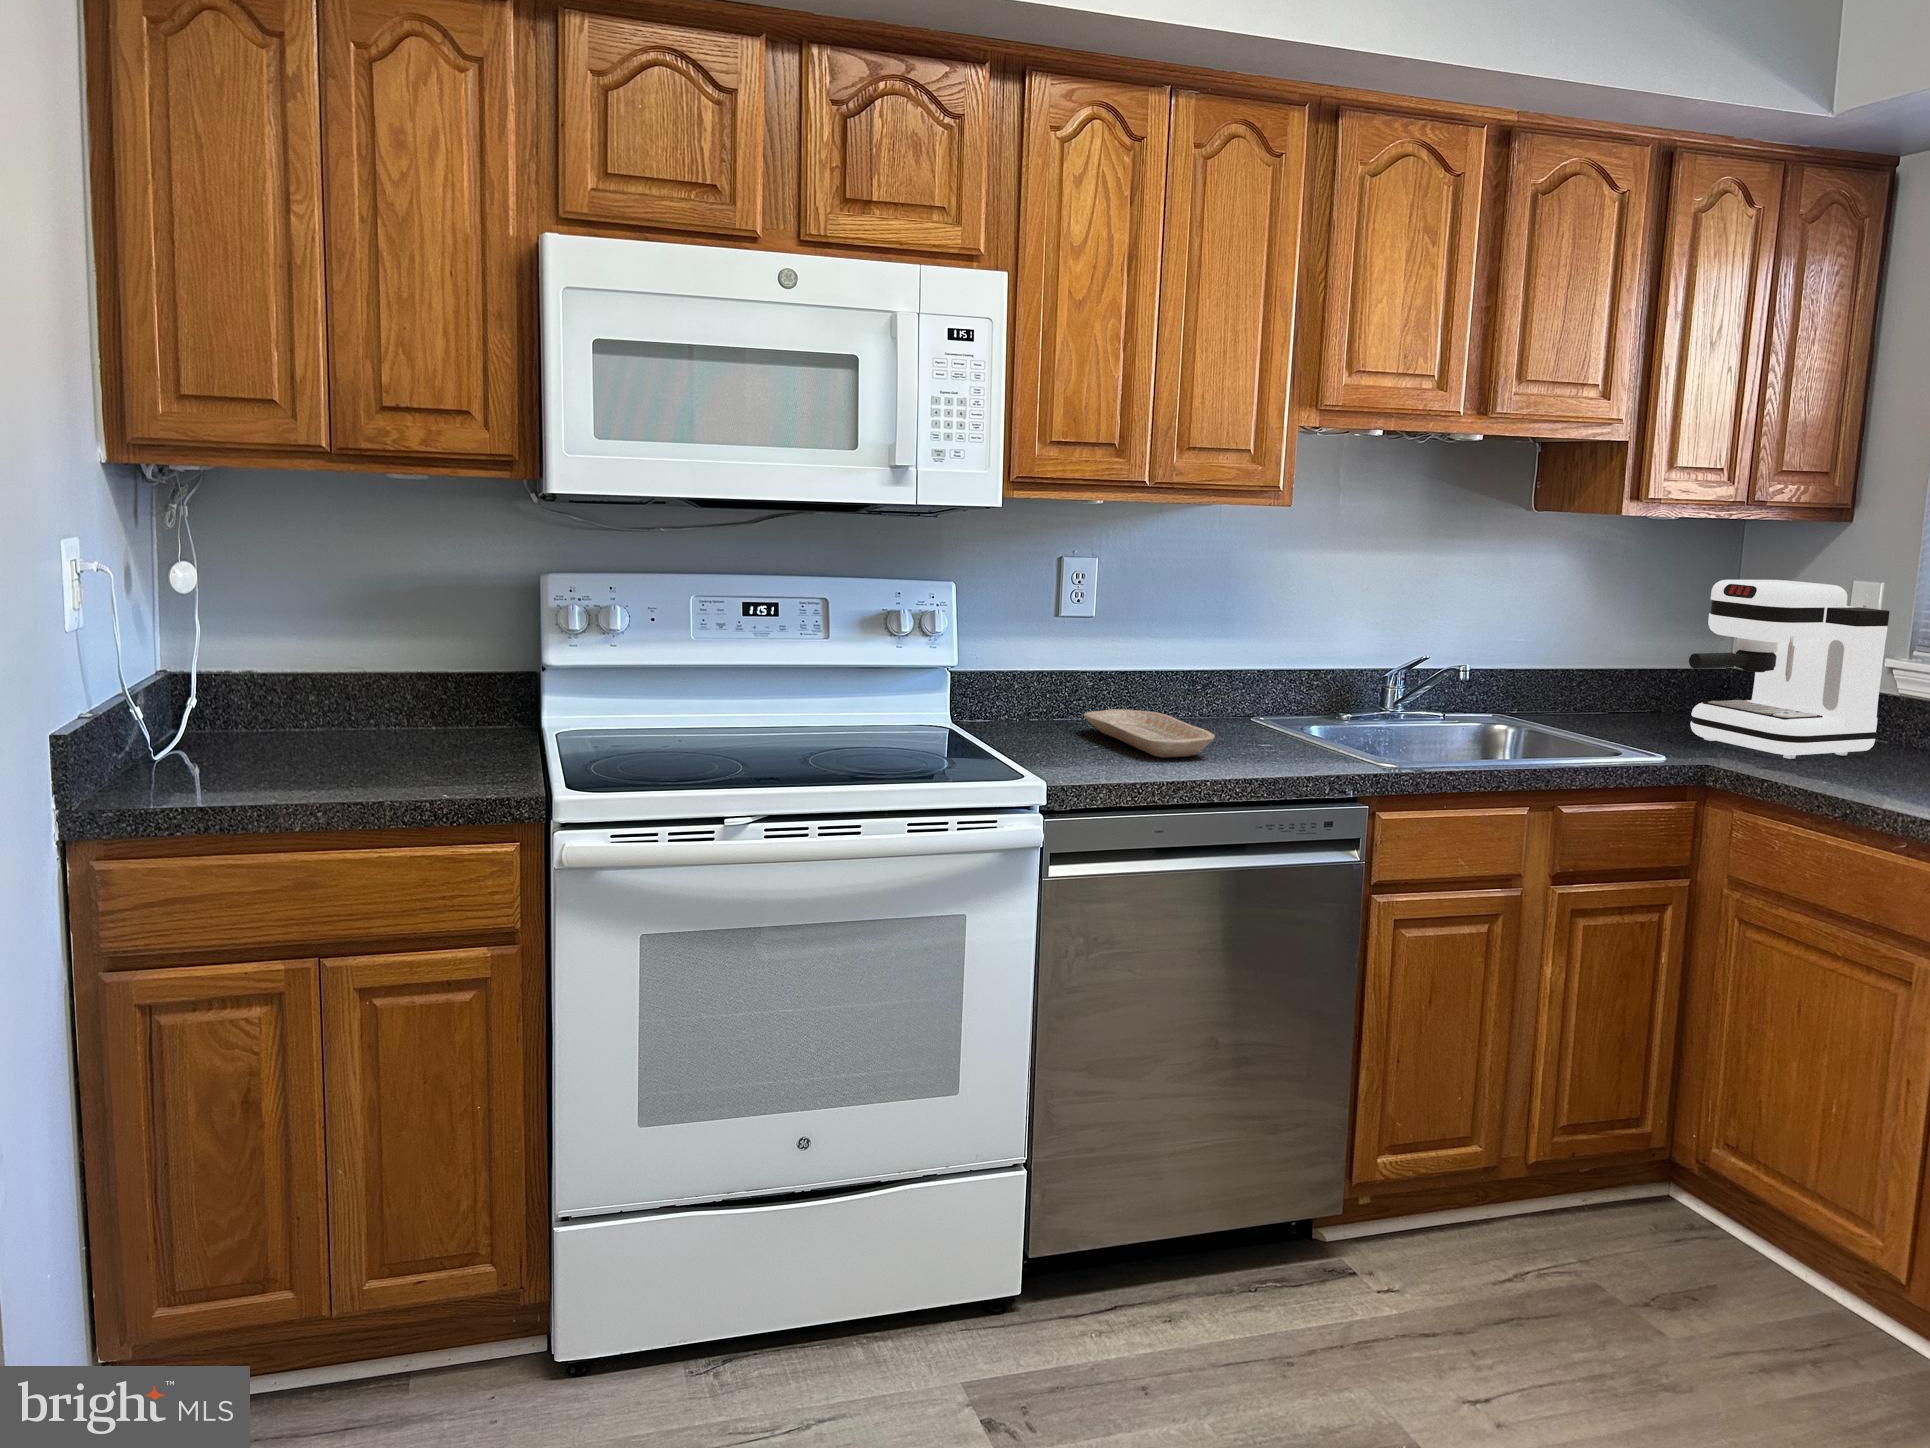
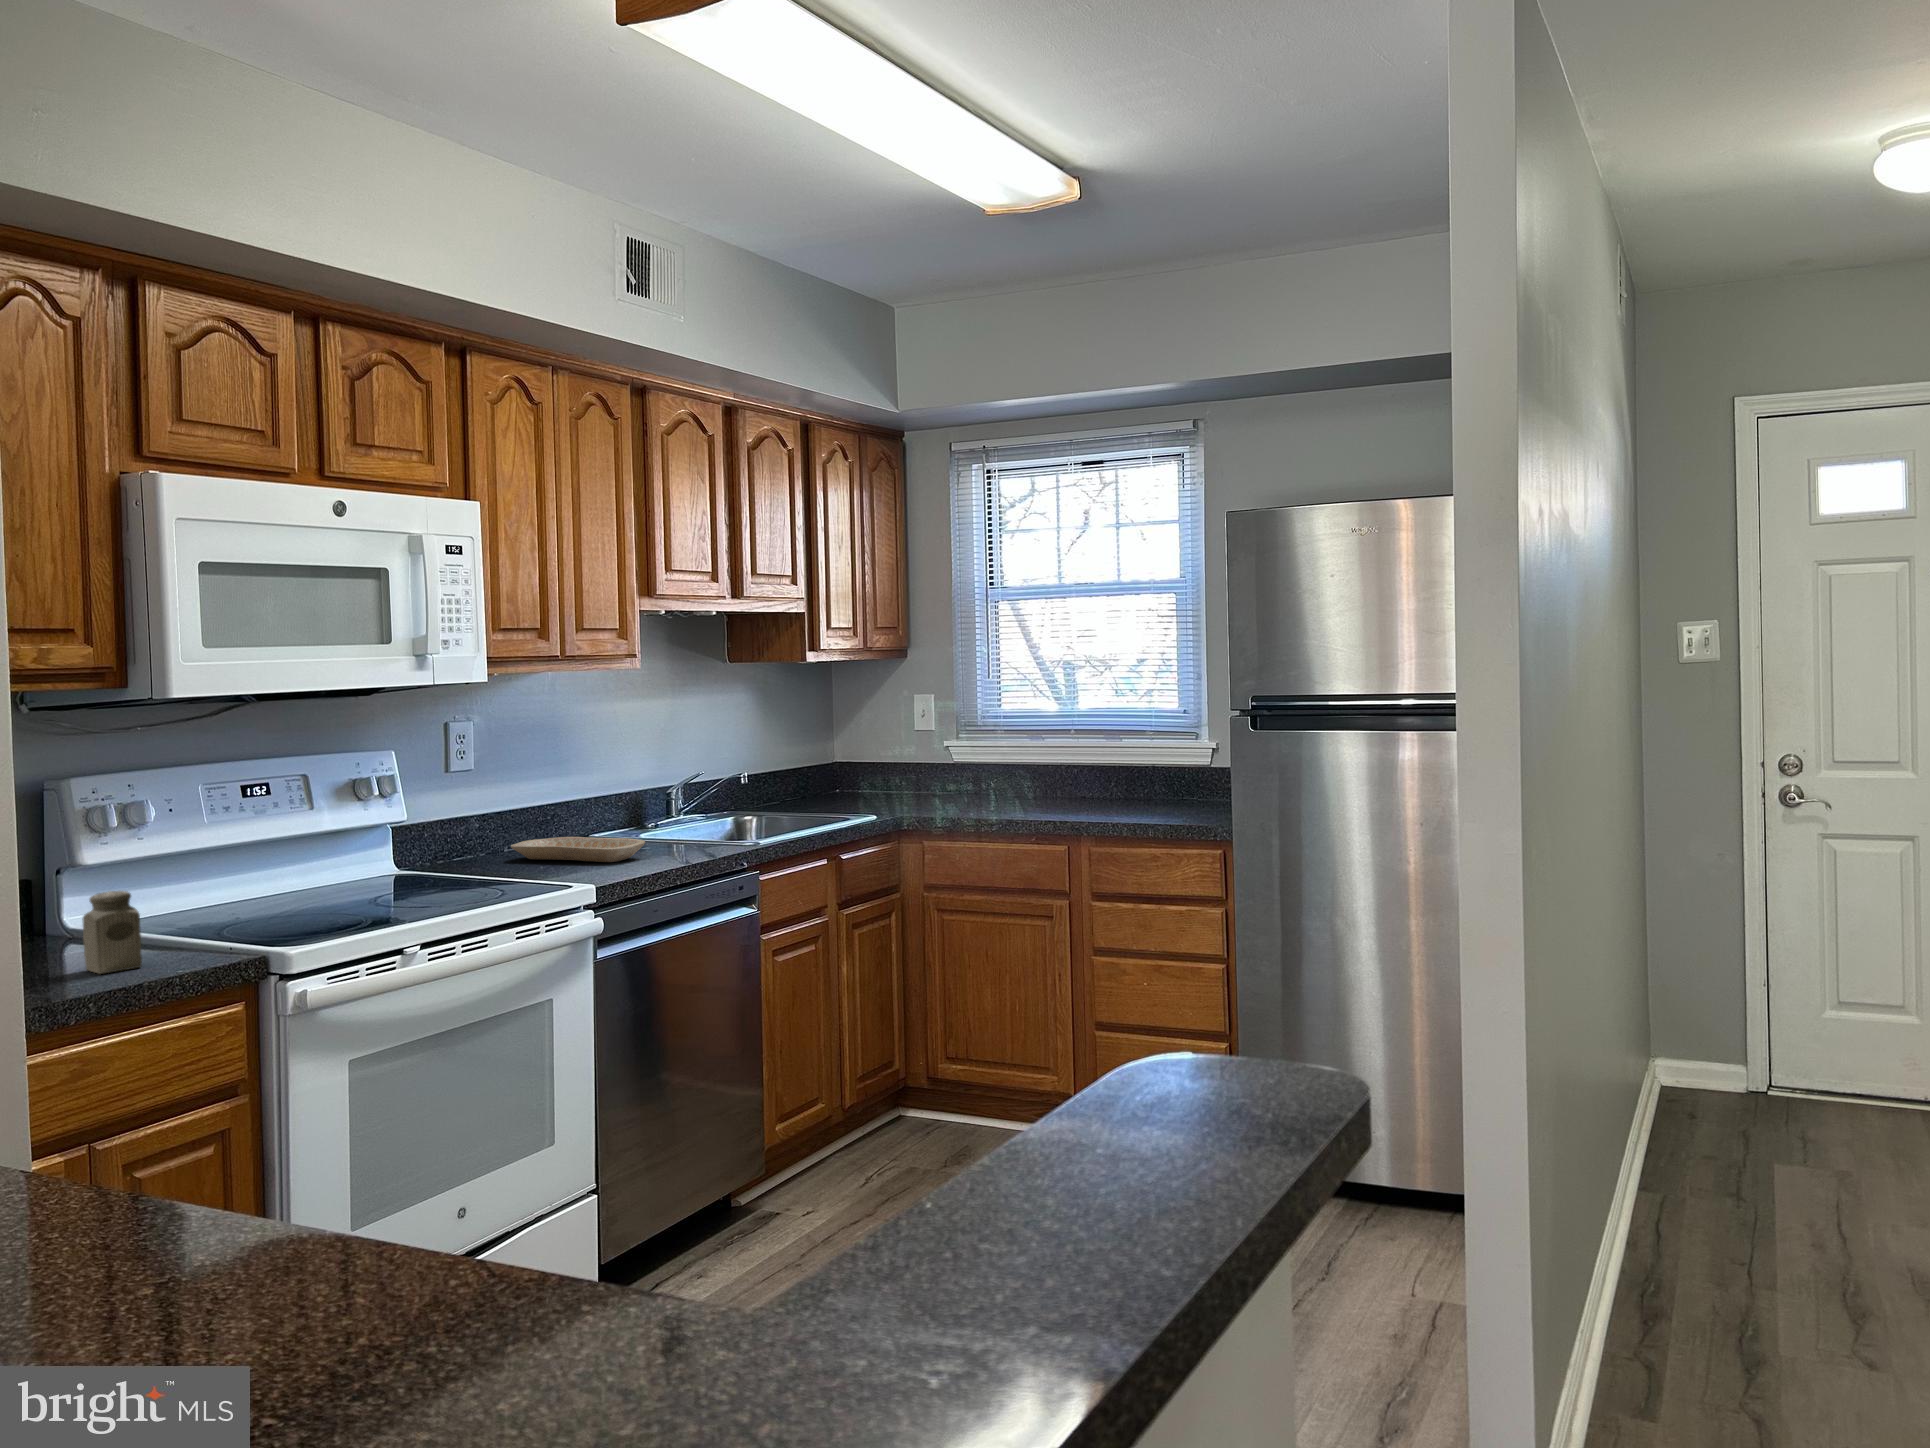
coffee maker: present [1689,580,1890,759] -> none [860,696,963,808]
salt shaker: none [396,698,456,785] -> present [82,891,142,974]

